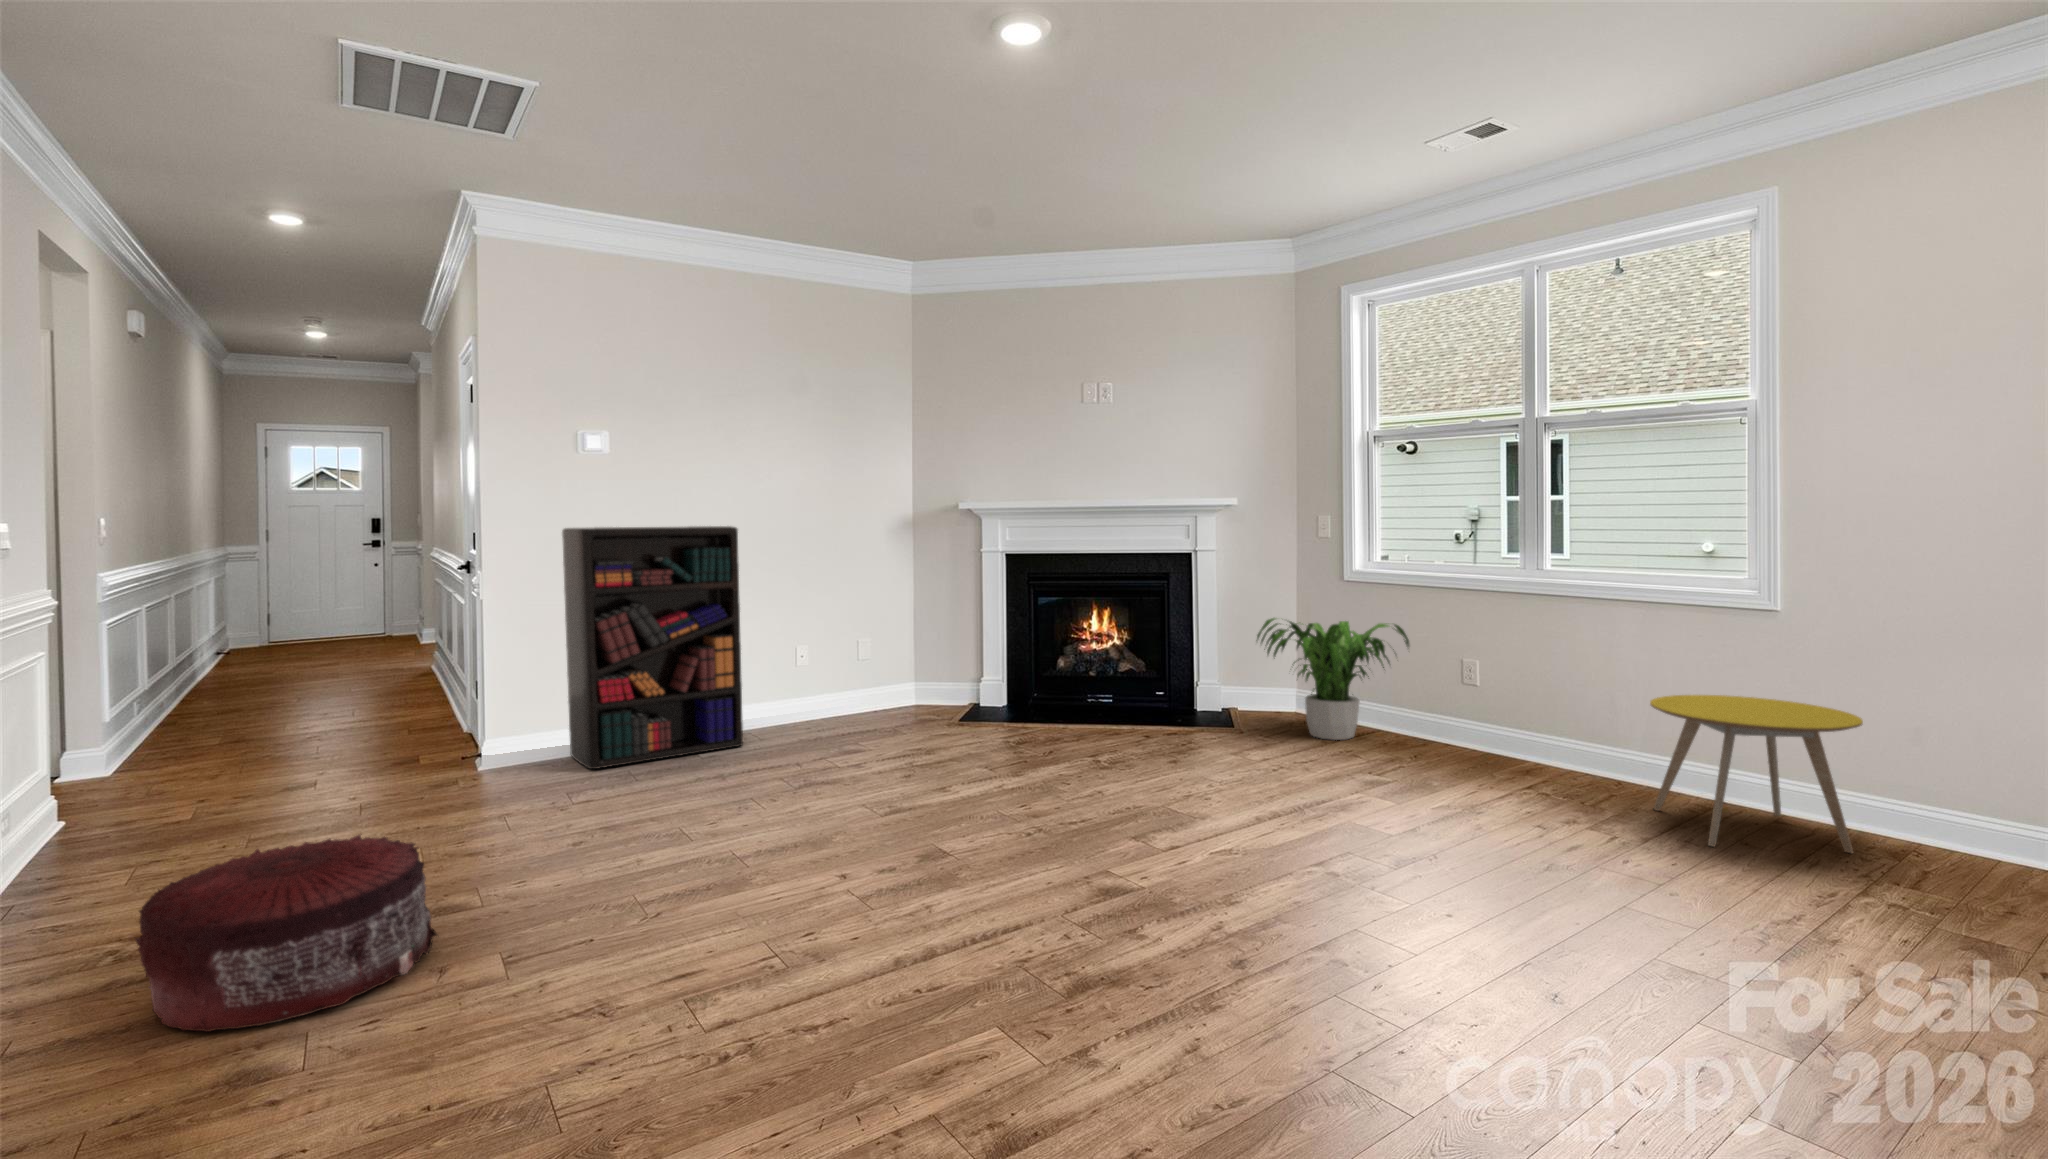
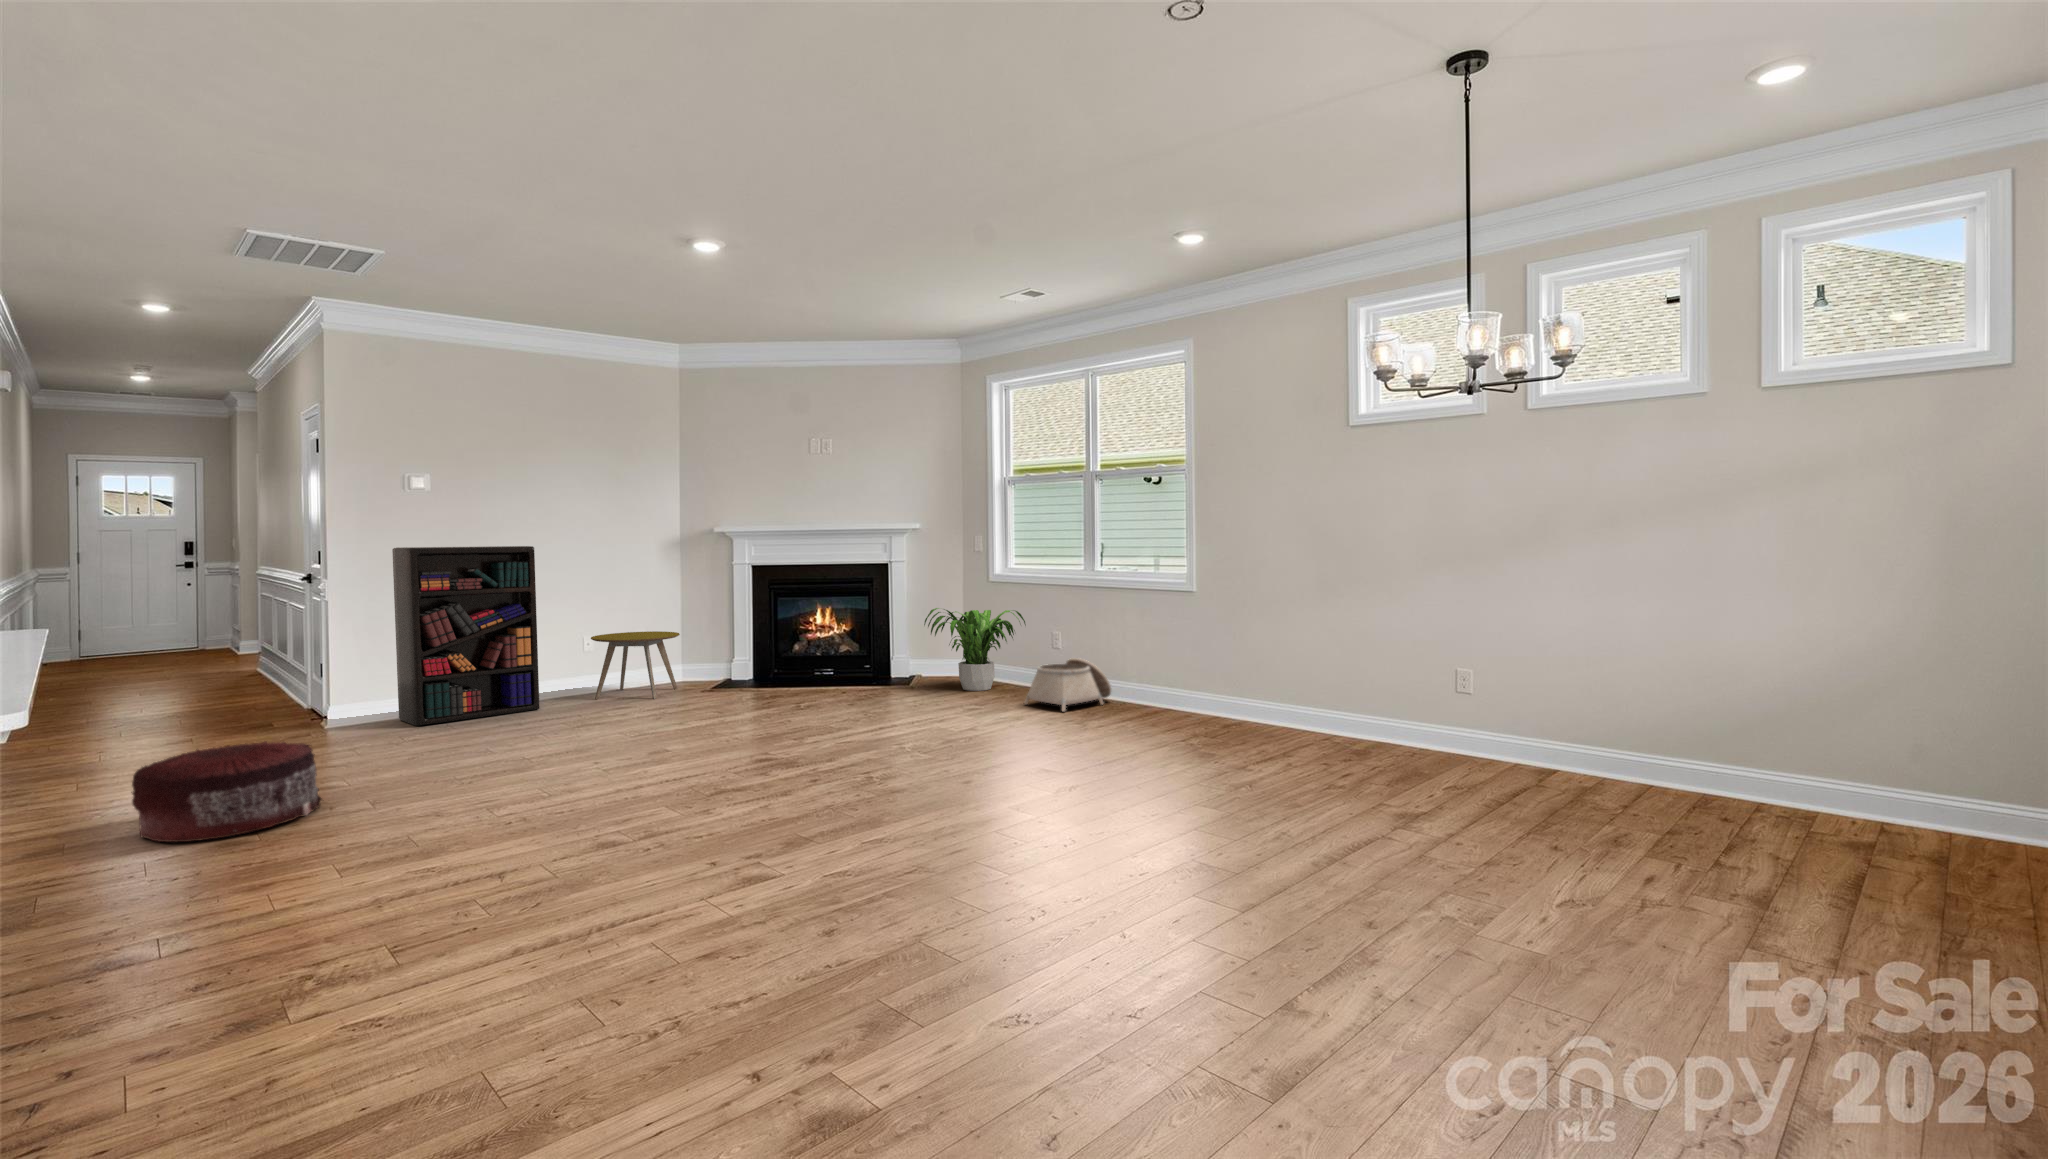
side table: present [1650,695,1863,853] -> present [591,631,680,699]
basket: none [1436,703,1578,792] -> present [1024,658,1111,711]

